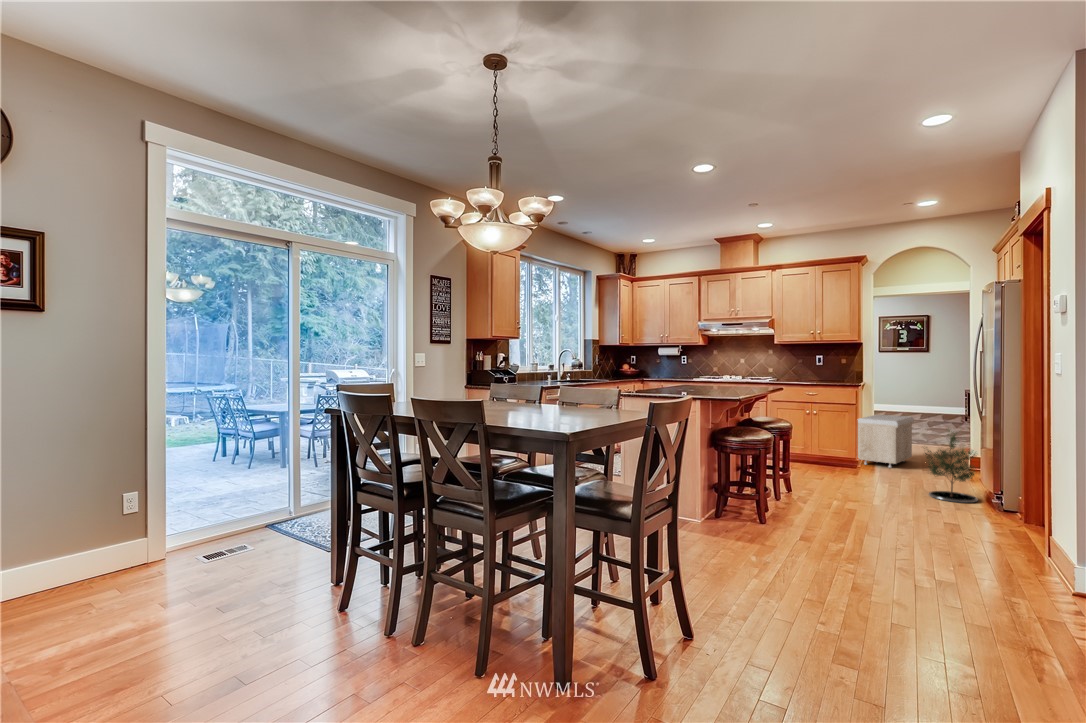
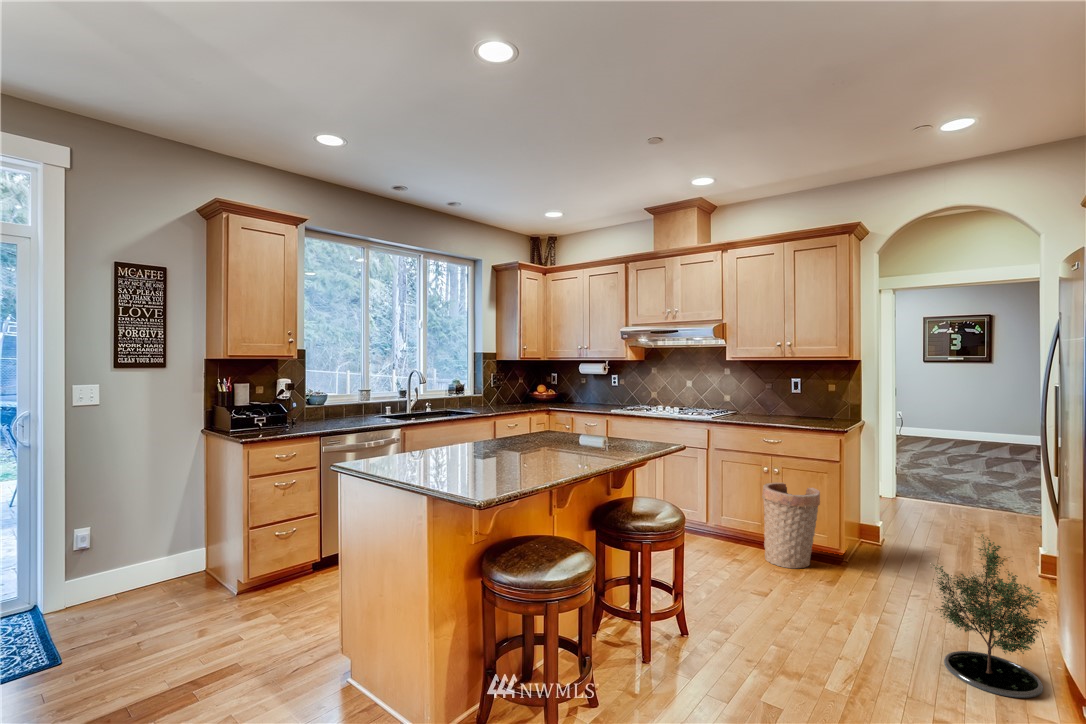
storage bench: present [858,415,914,468] -> none [844,472,943,568]
basket: none [809,419,846,469] -> present [762,483,820,568]

